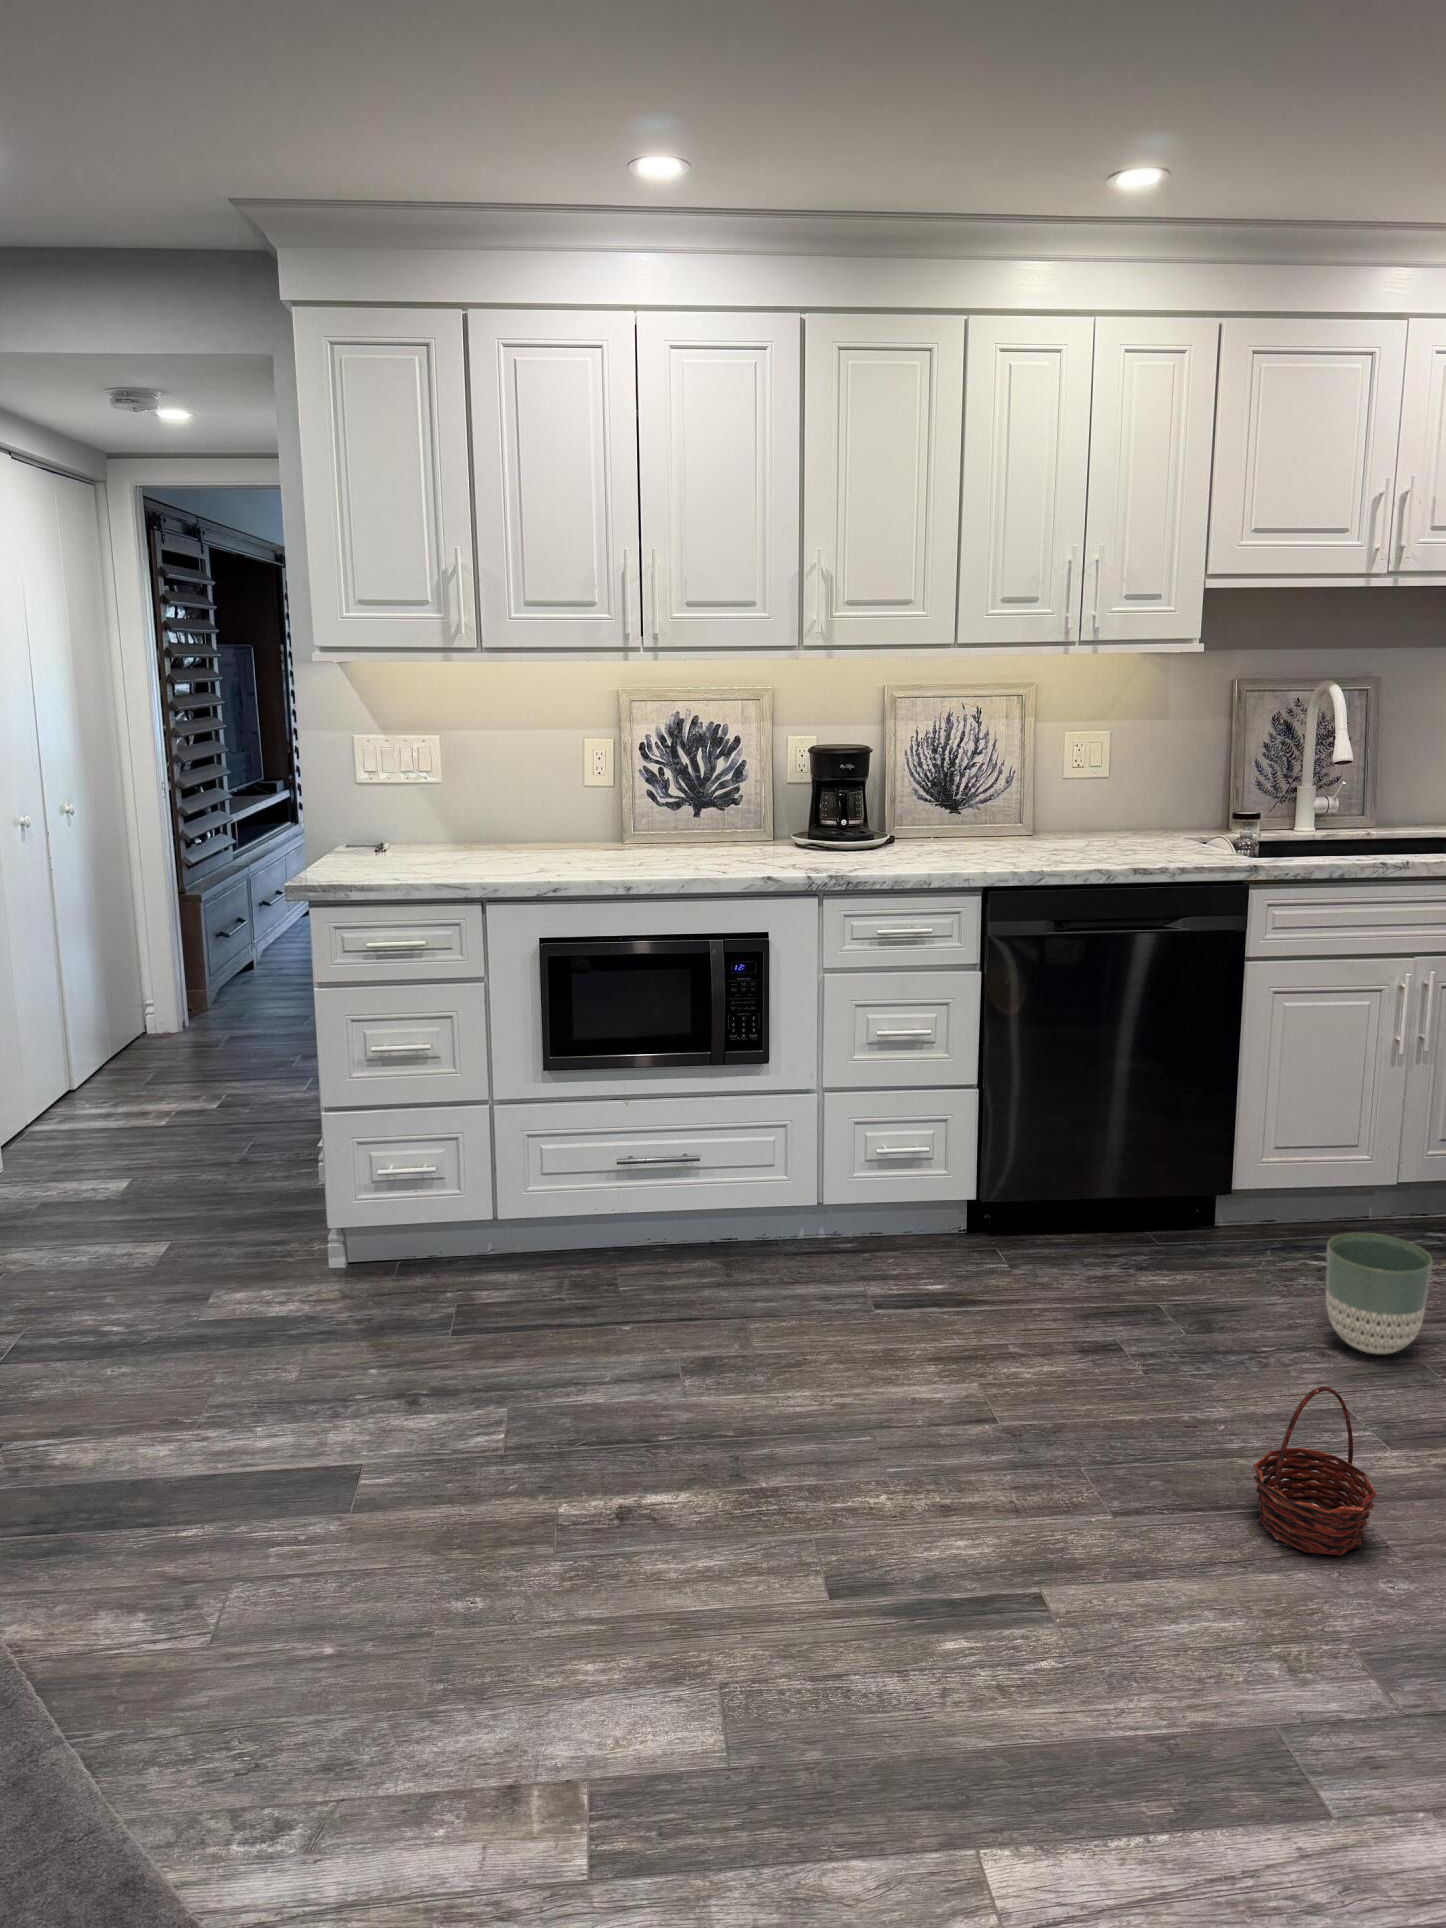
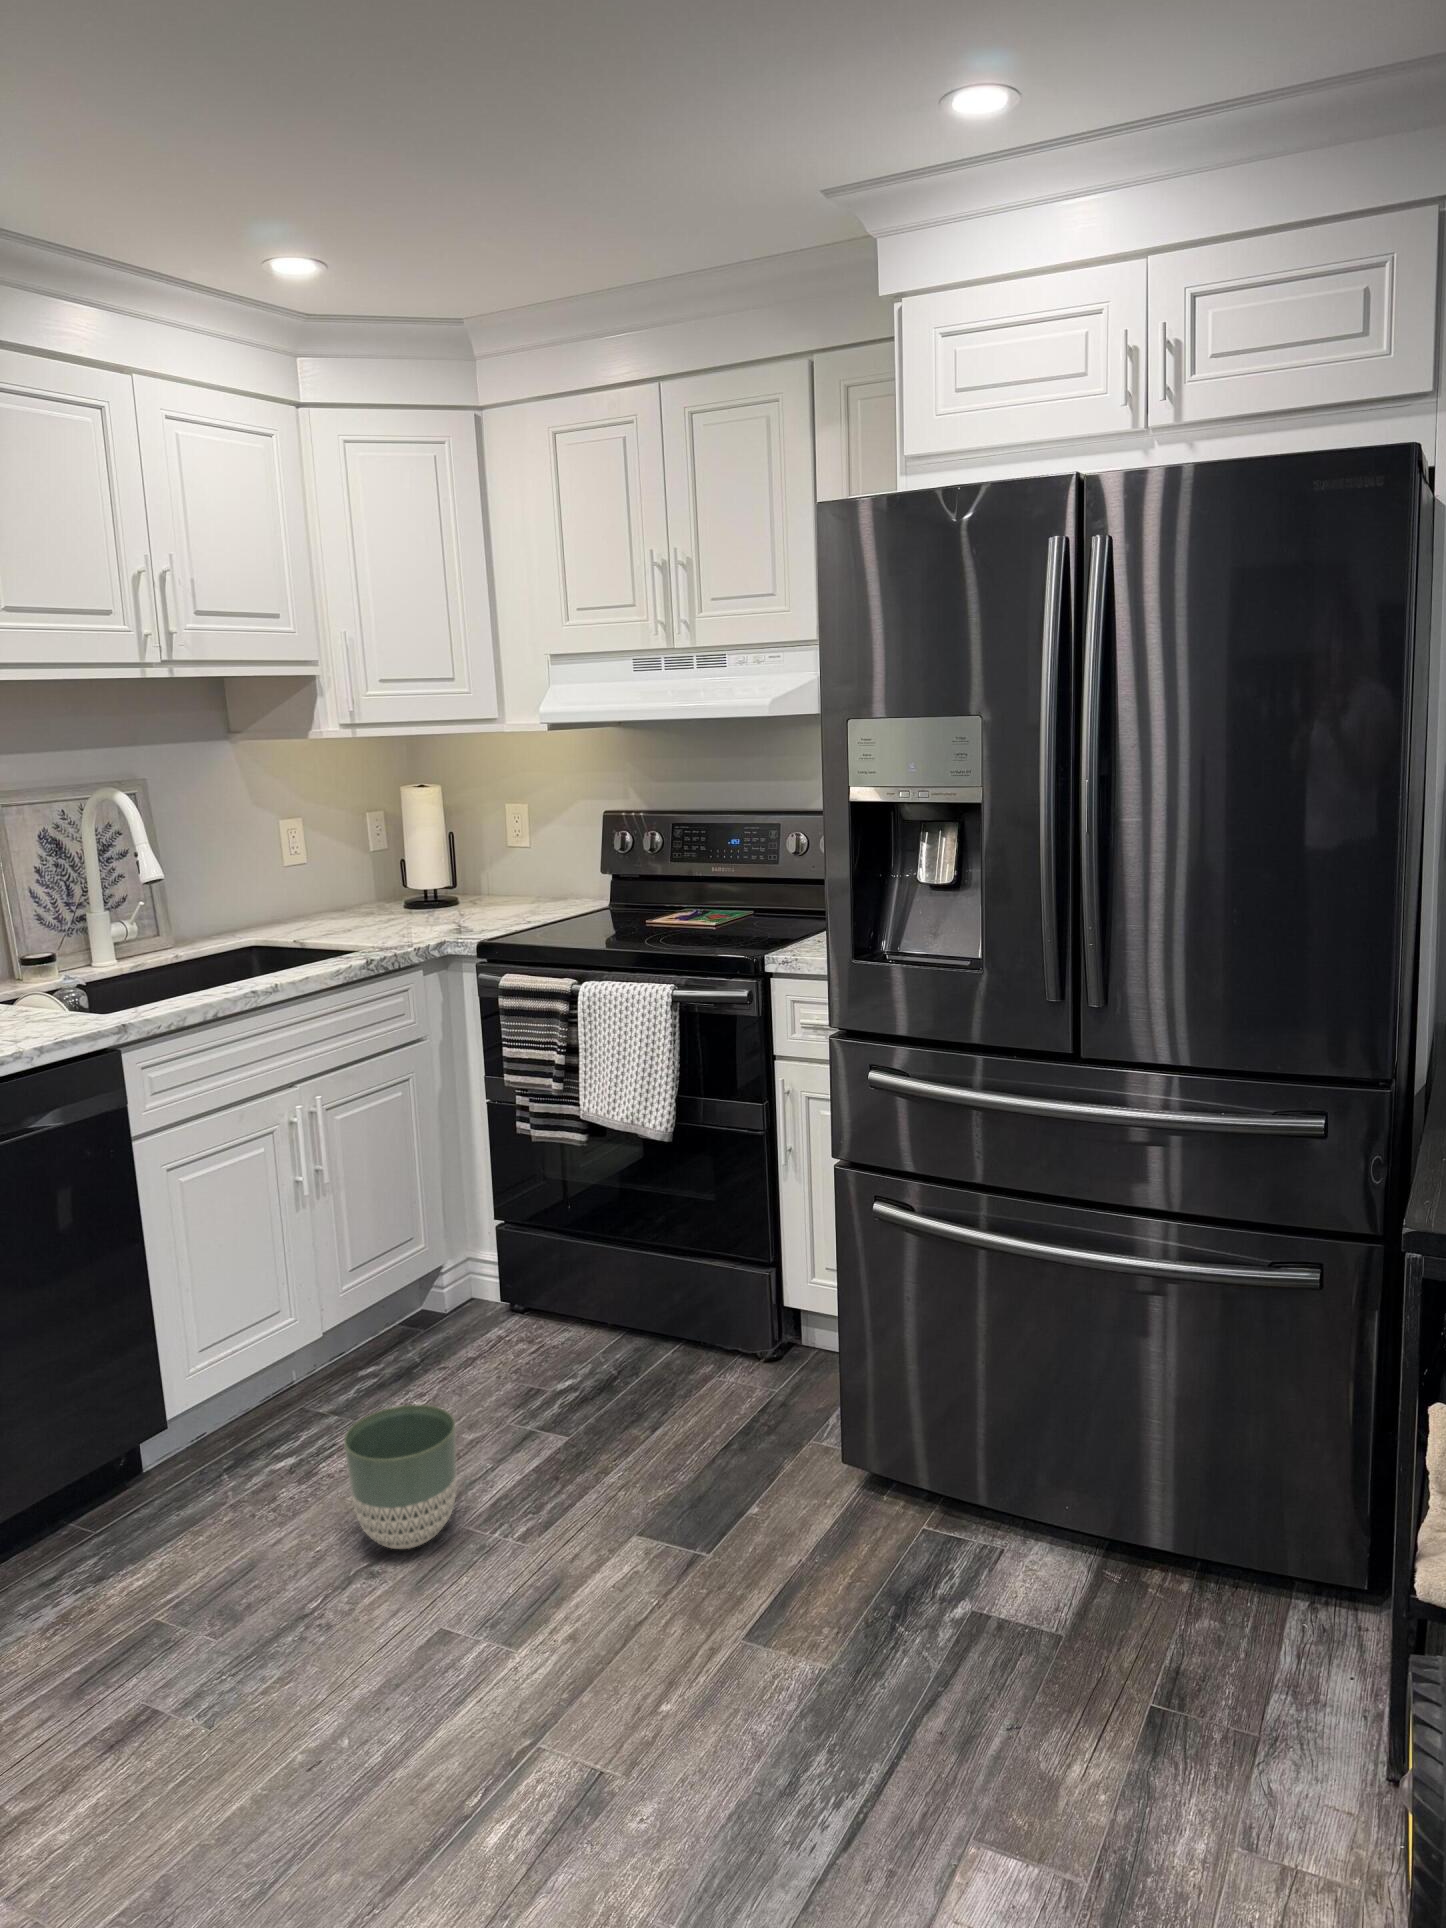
basket: present [1253,1387,1377,1555] -> none [450,1635,585,1850]

